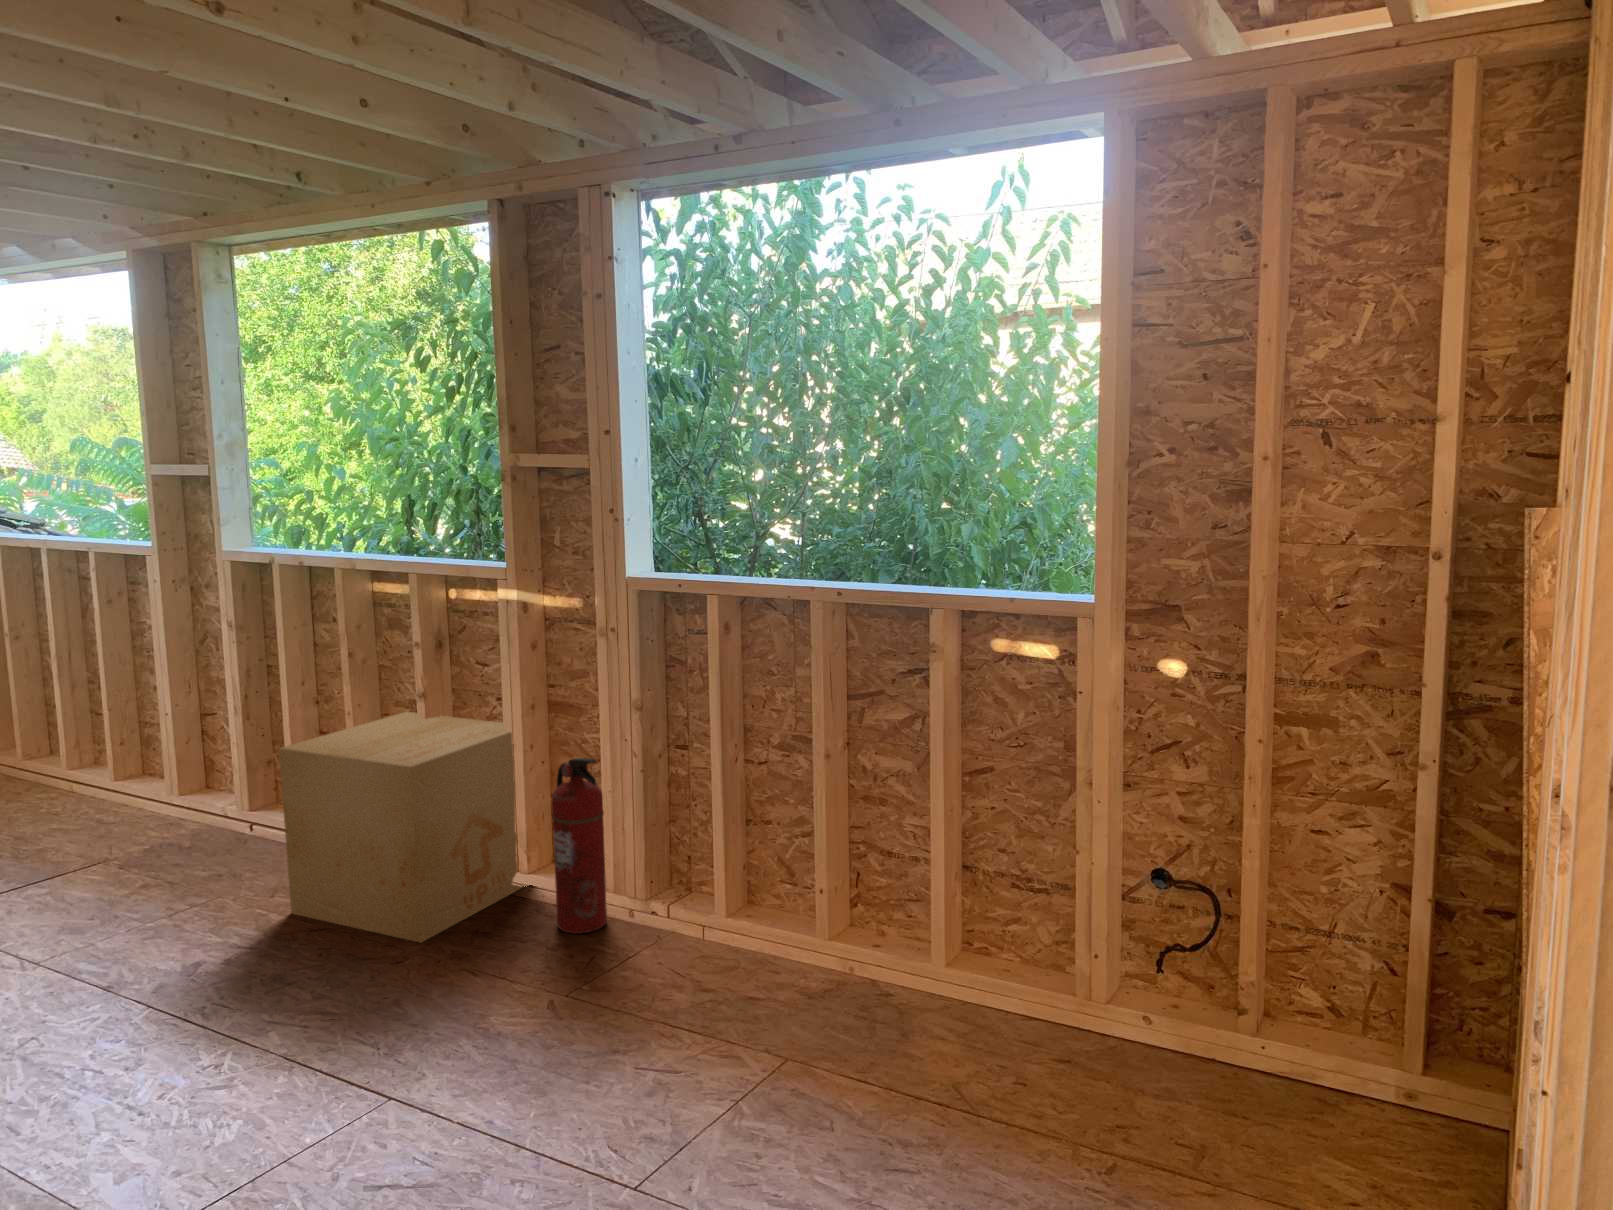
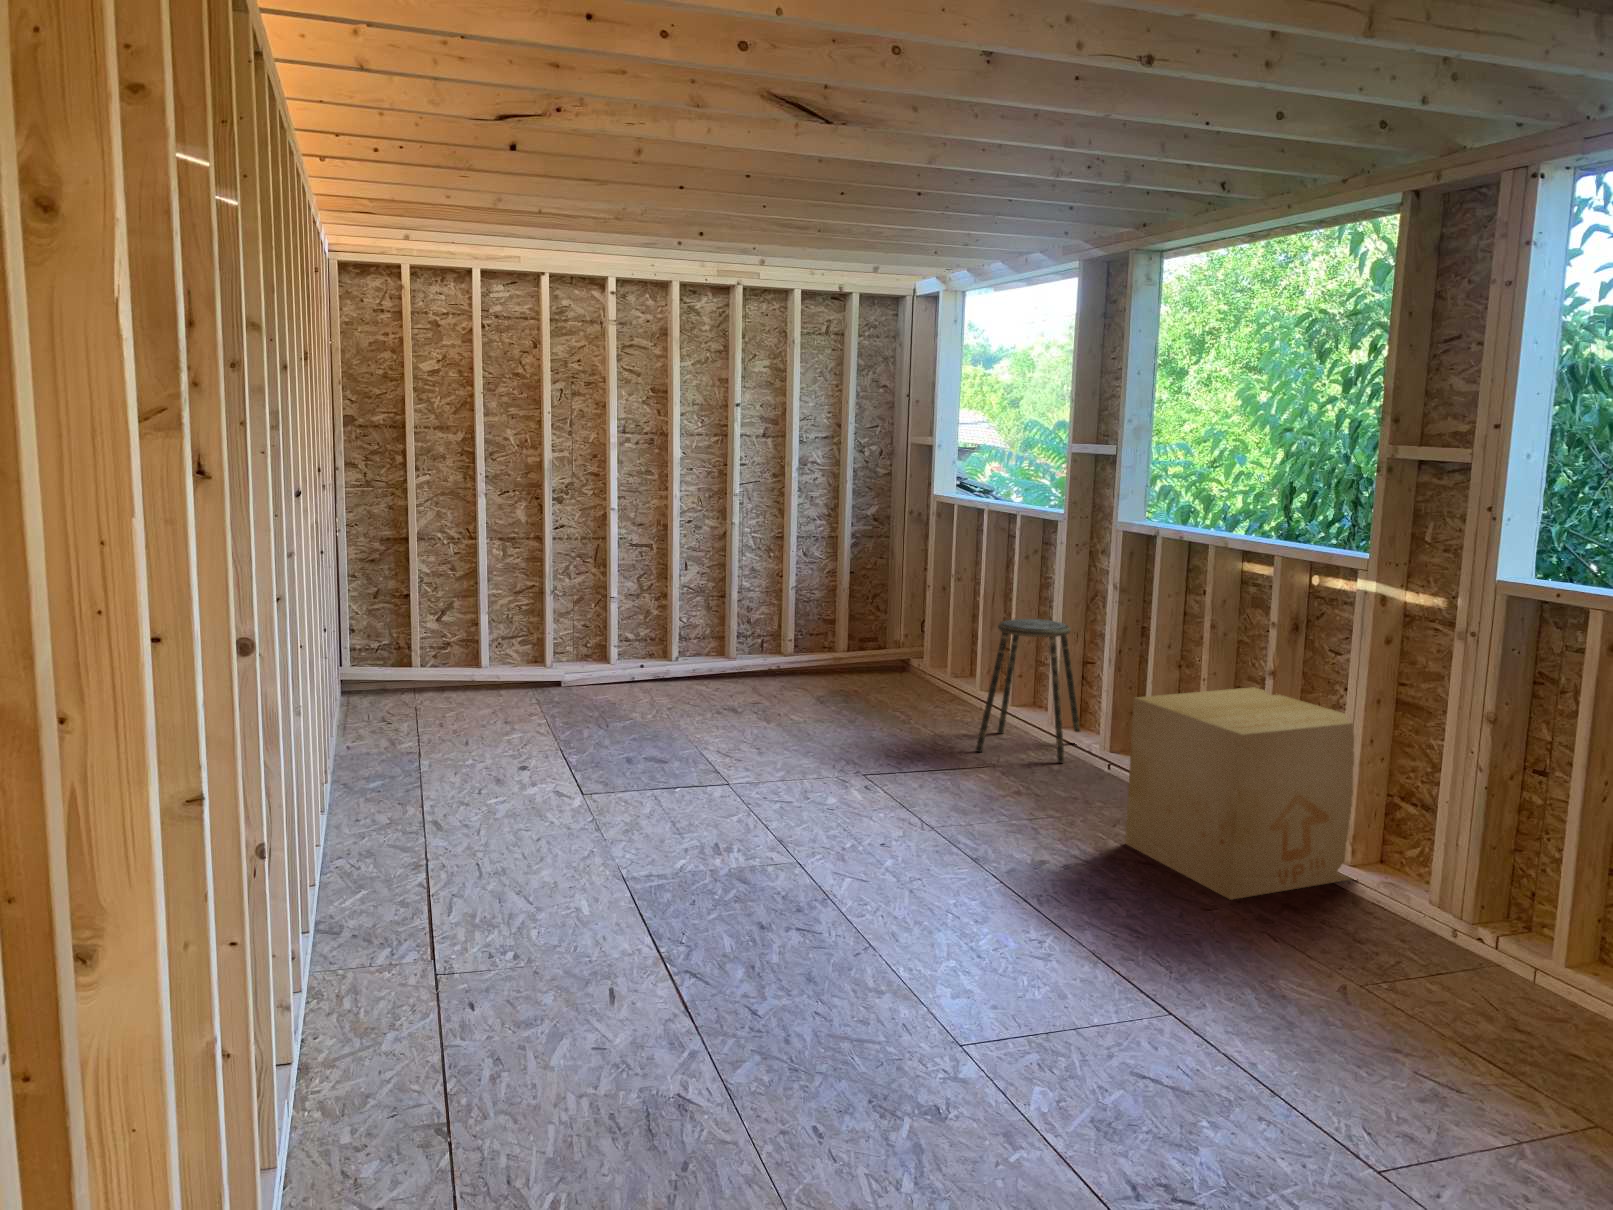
stool: none [72,674,212,848] -> present [976,619,1080,762]
fire extinguisher: present [552,758,607,934] -> none [1369,761,1437,941]

